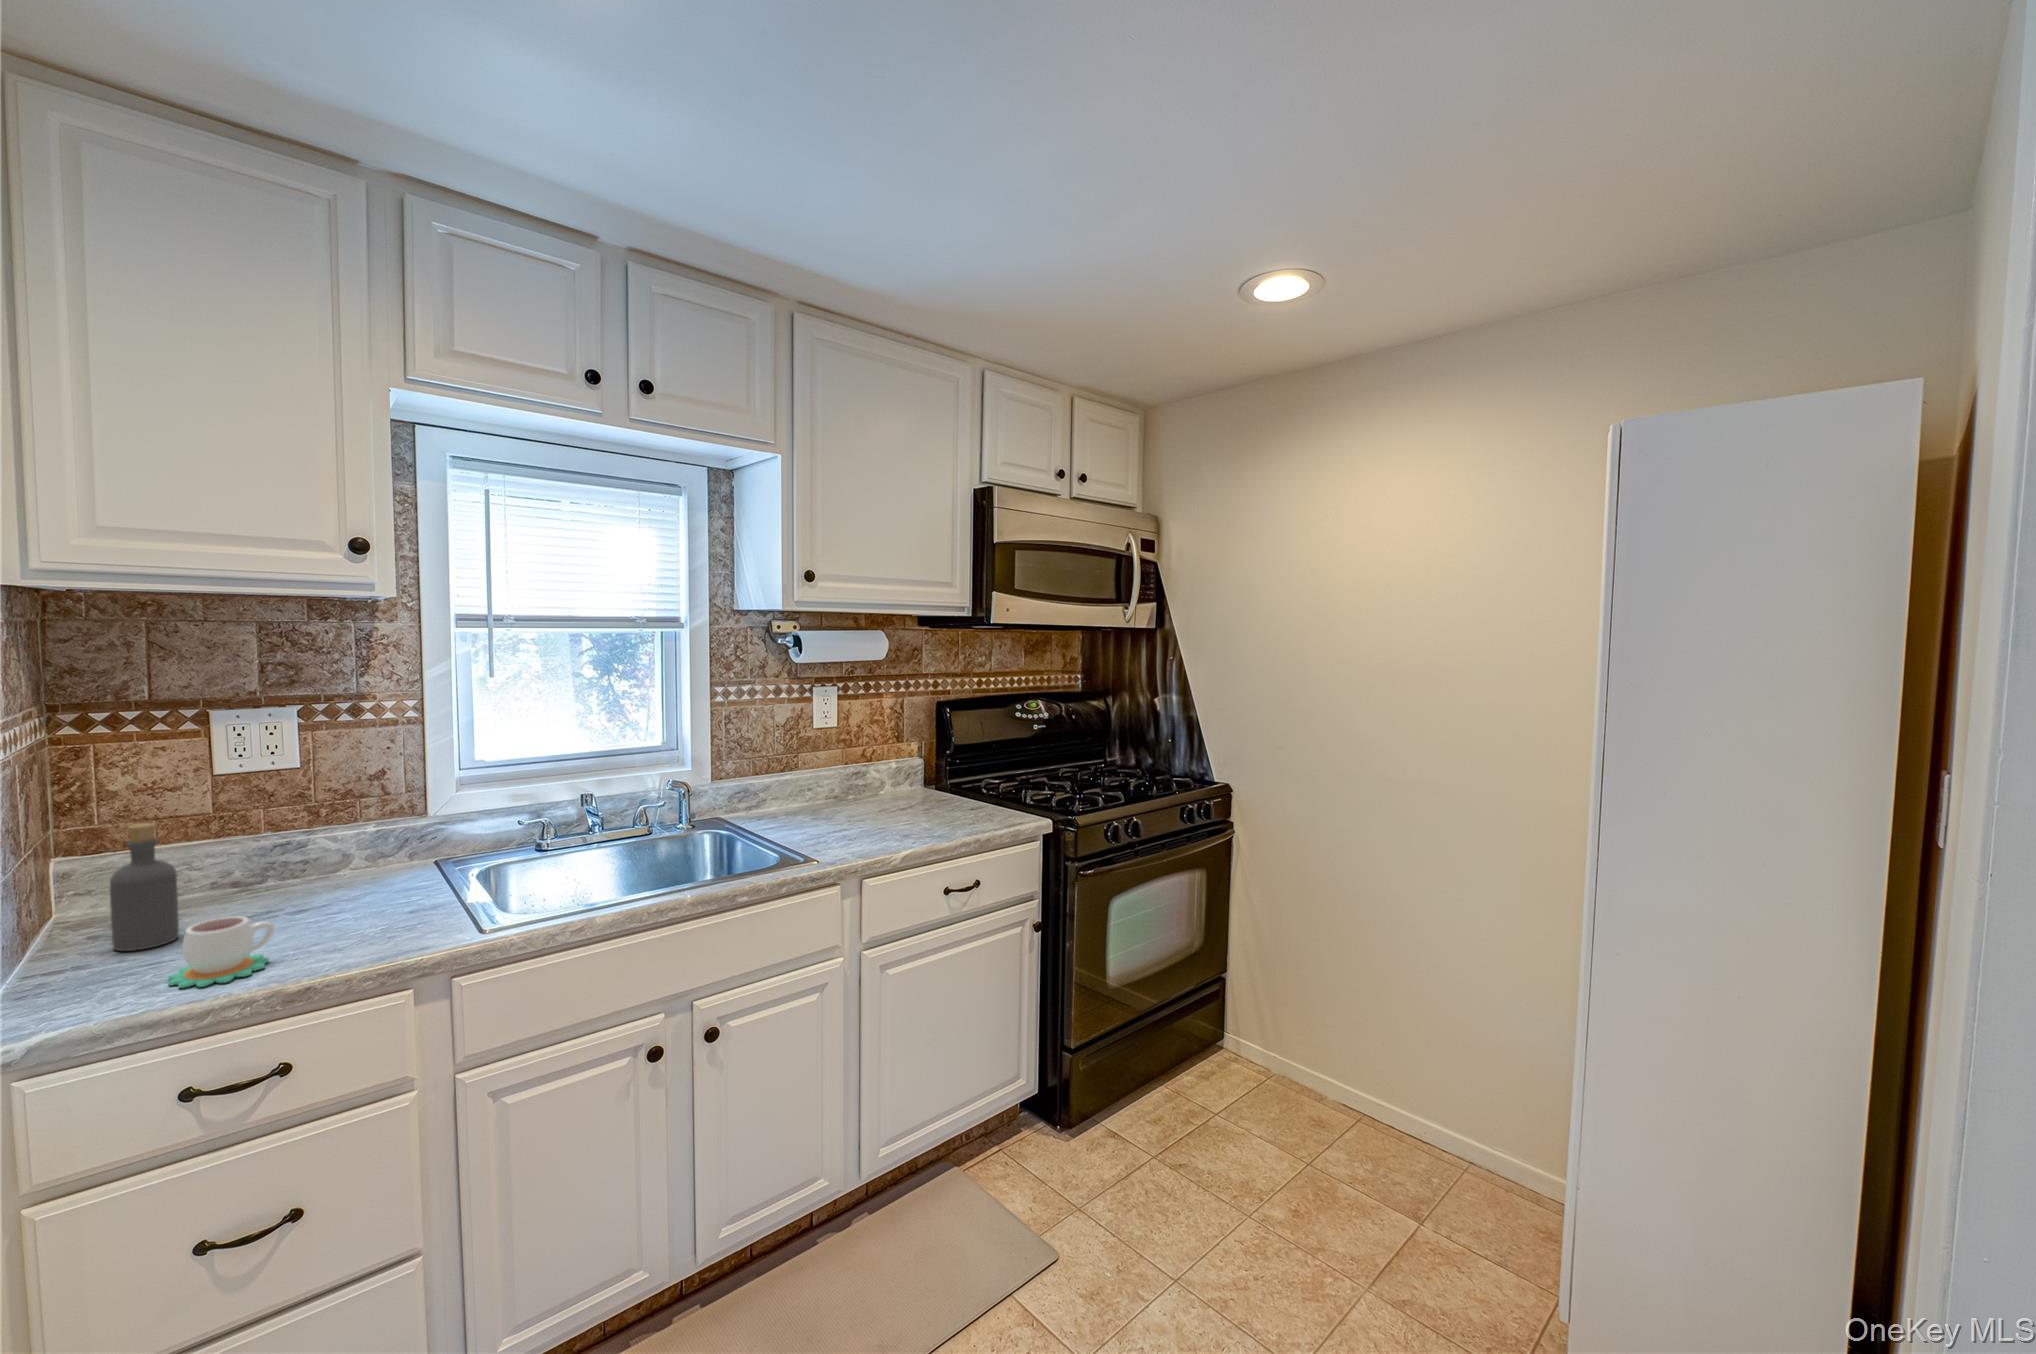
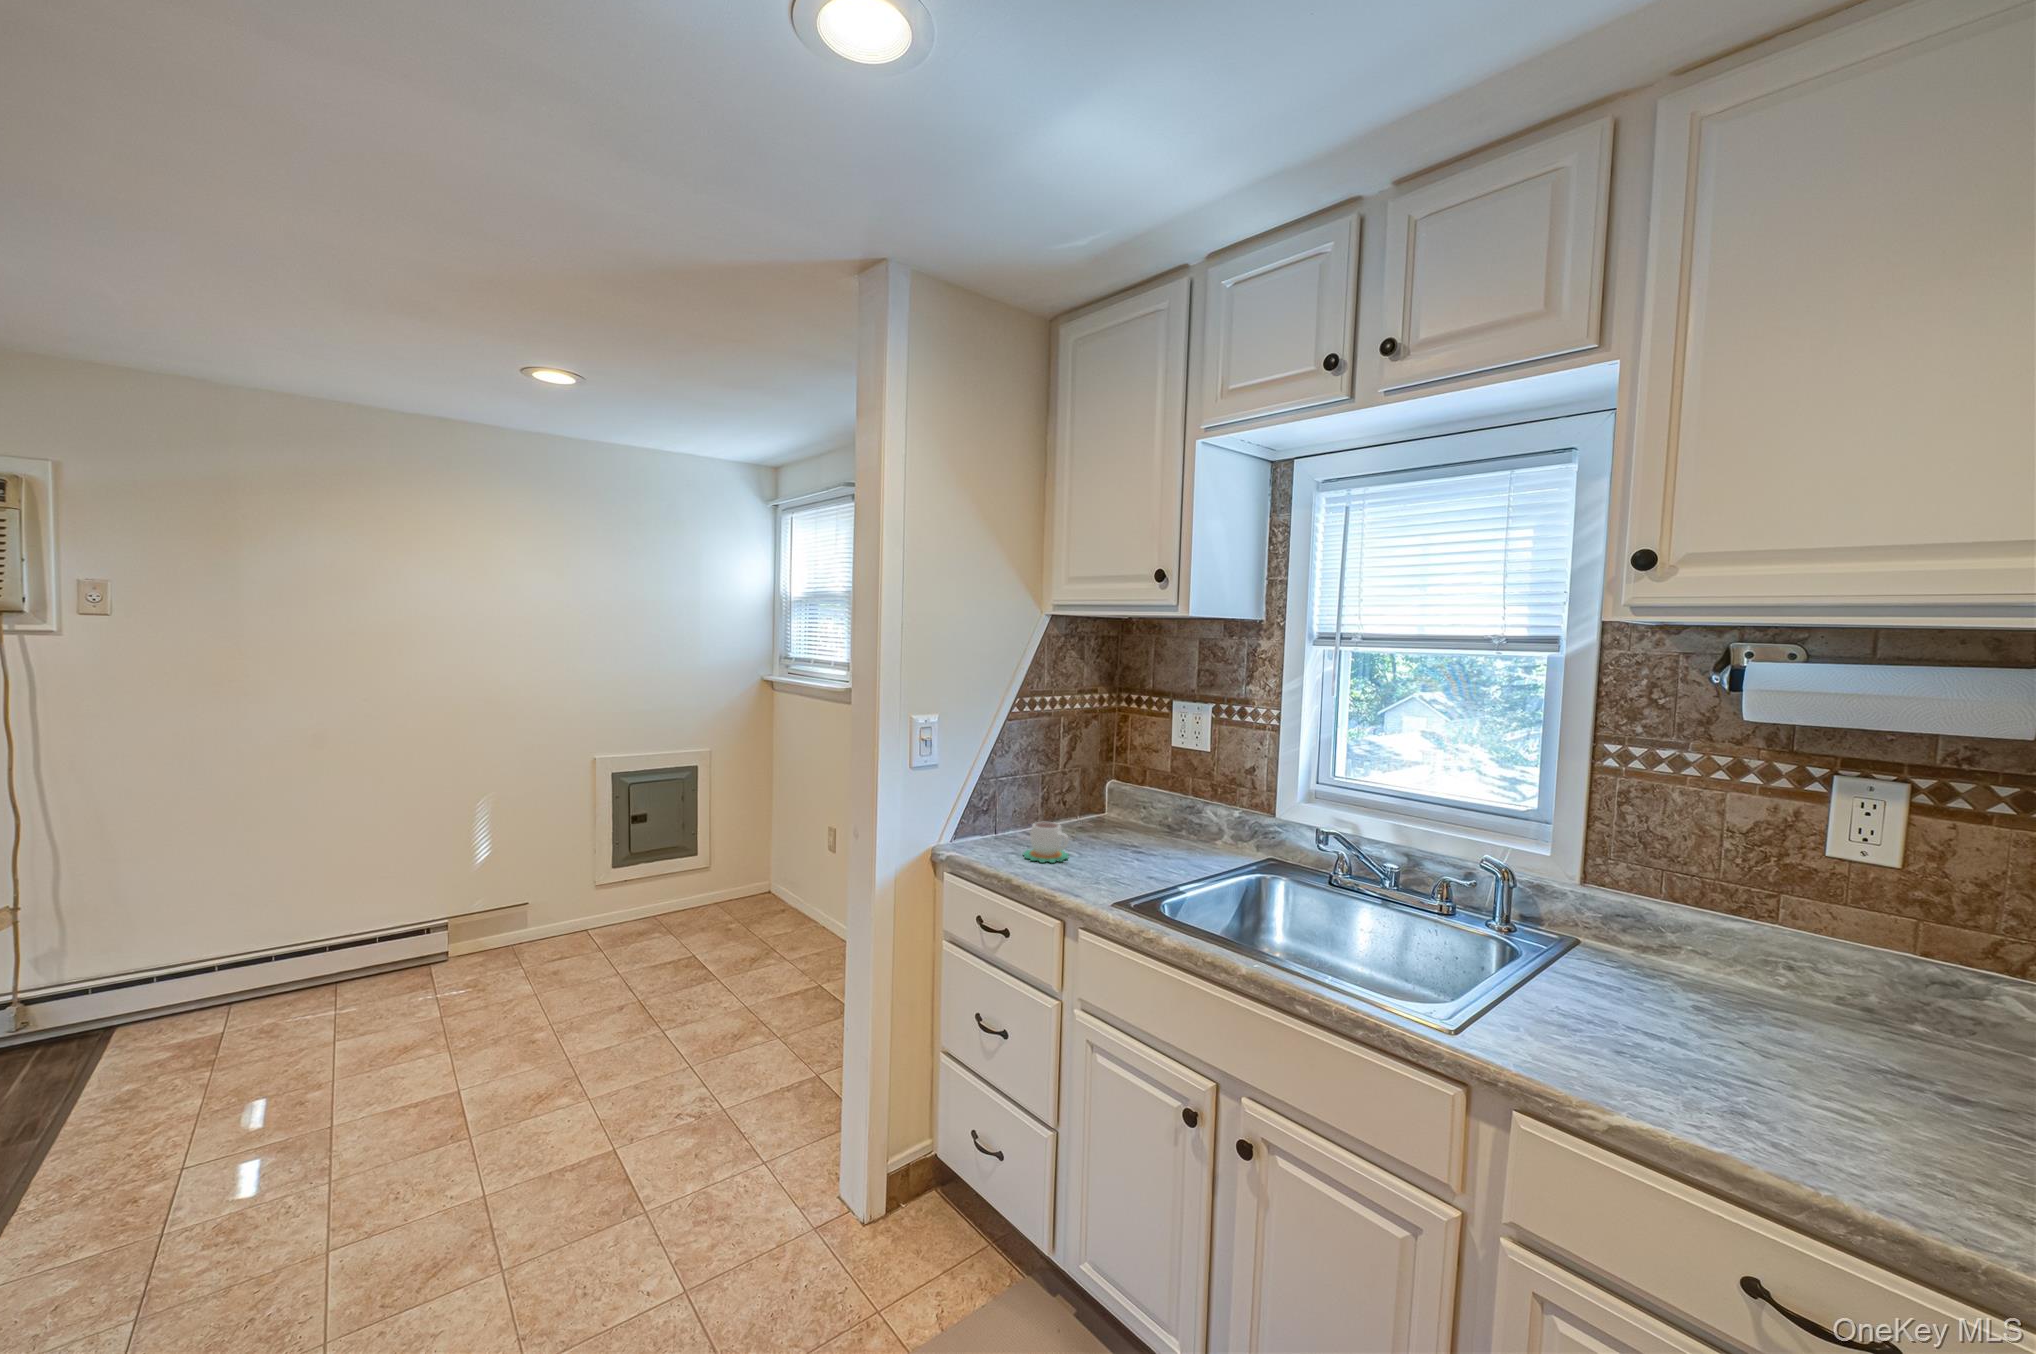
bottle: present [110,823,179,951] -> none [1067,759,1097,838]

